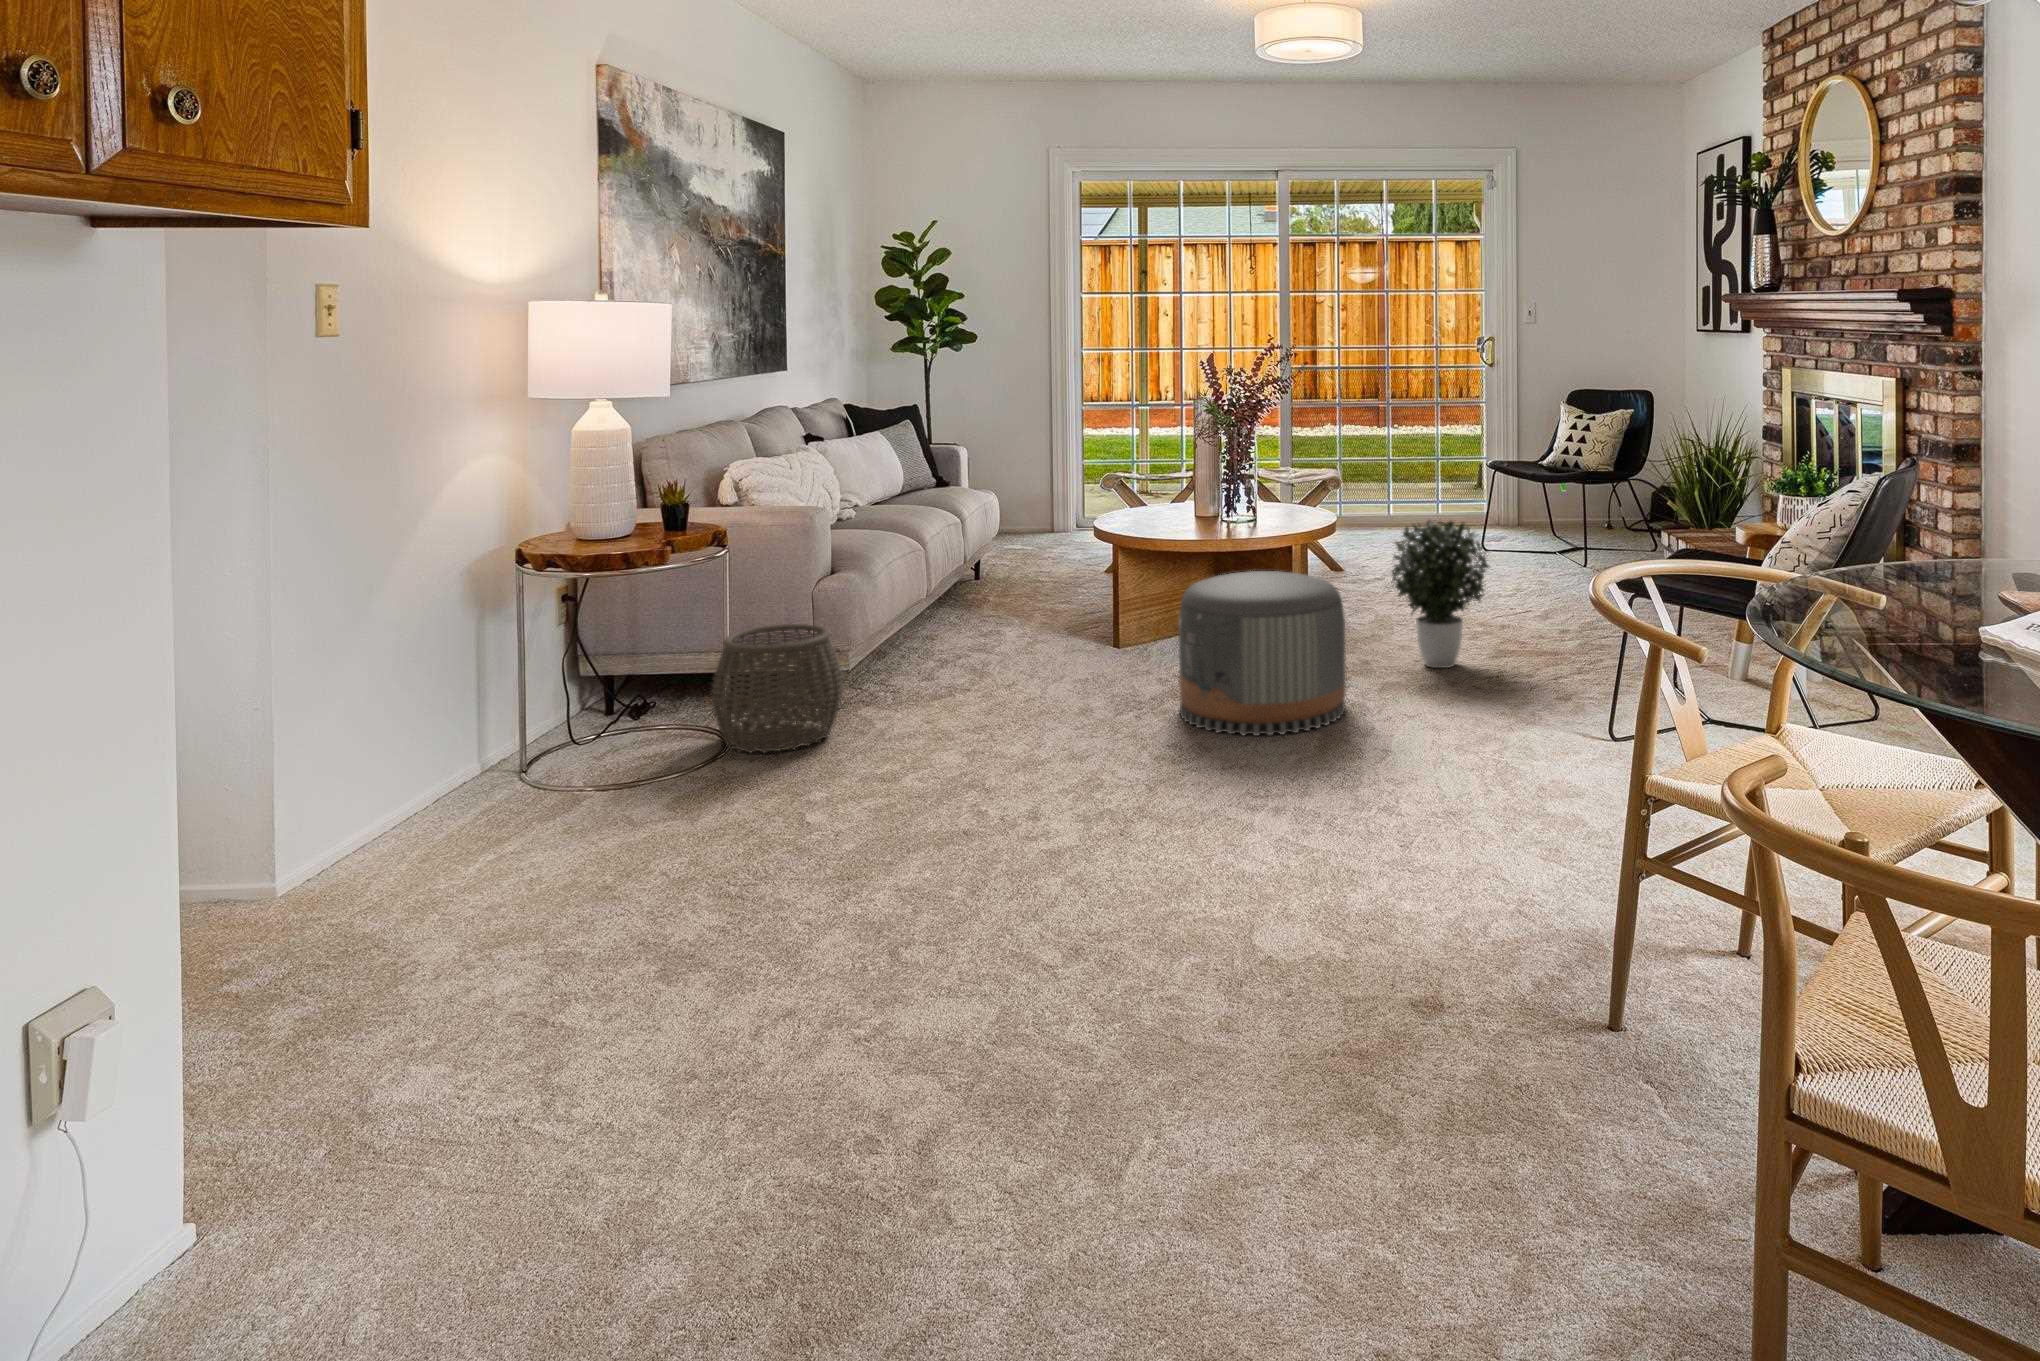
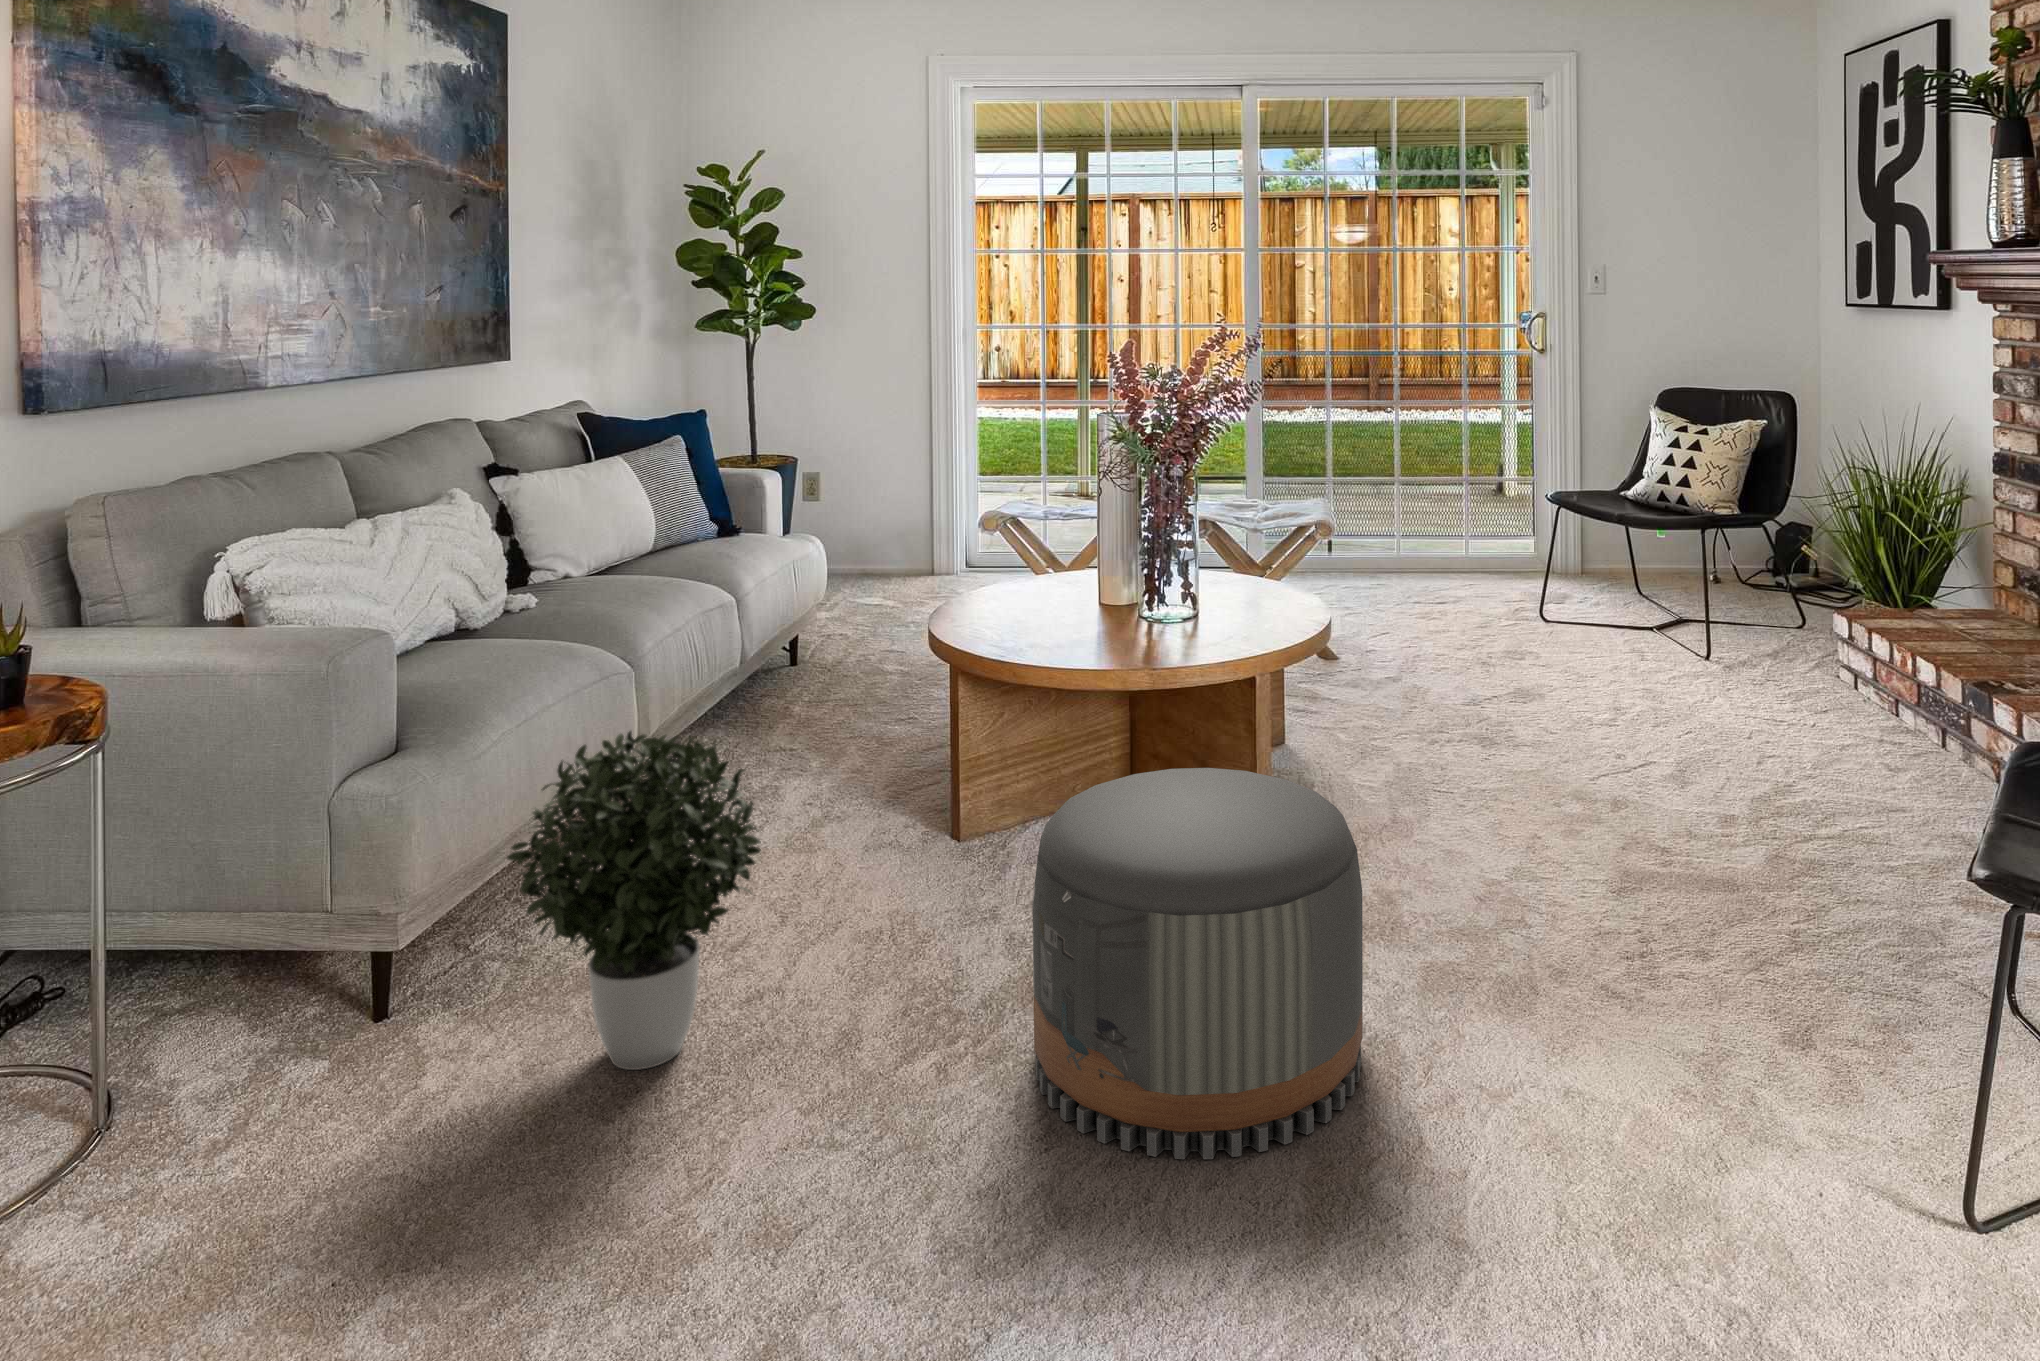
potted plant: present [1392,520,1489,668] -> present [507,731,761,1070]
woven basket: present [712,624,843,753] -> none [56,882,365,1192]

